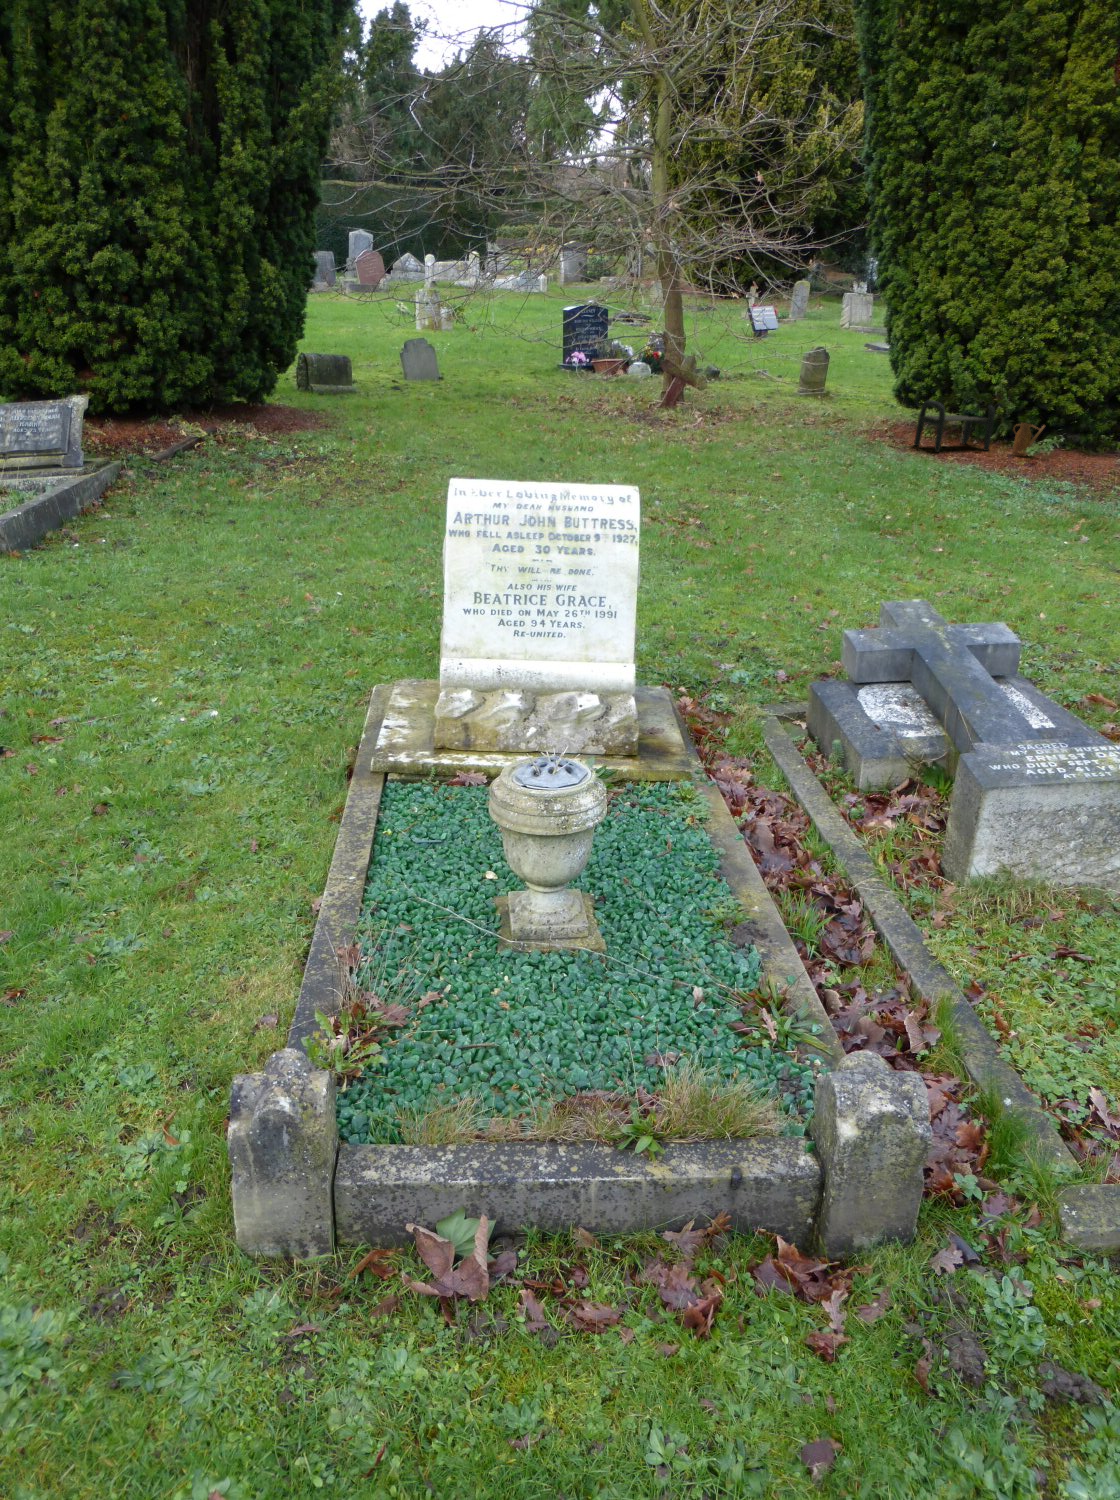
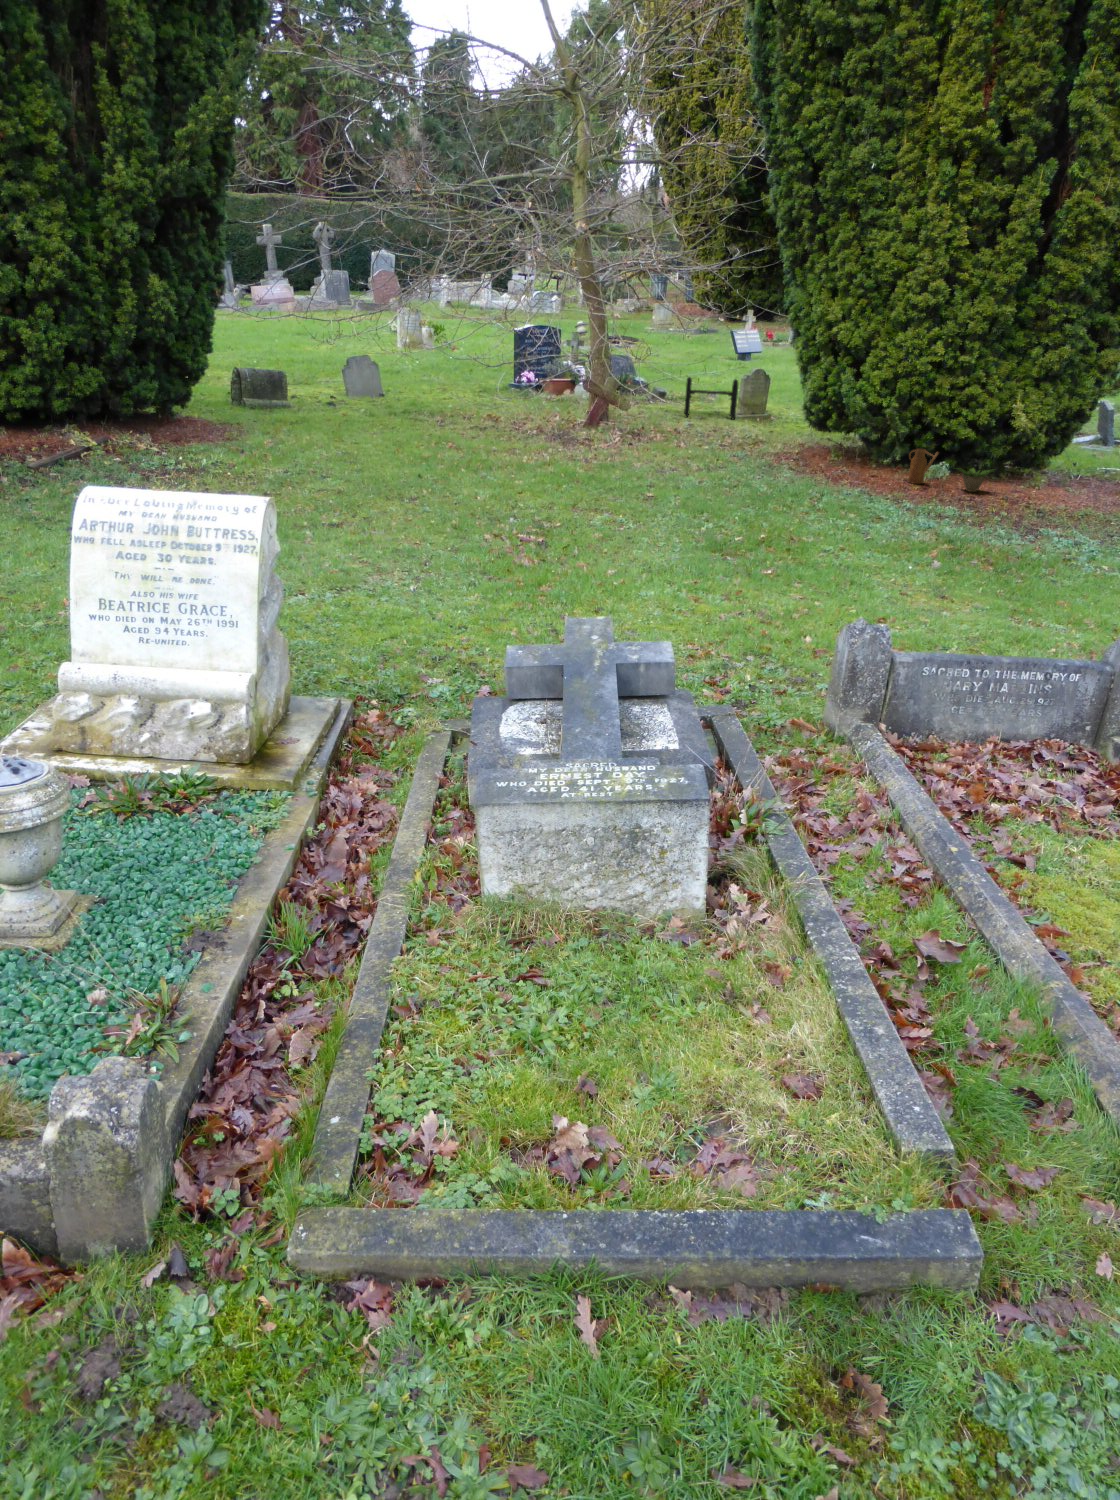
bench: present [914,400,995,452] -> present [684,377,738,419]
decorative plant: none [1058,440,1102,464] -> present [958,468,992,492]

